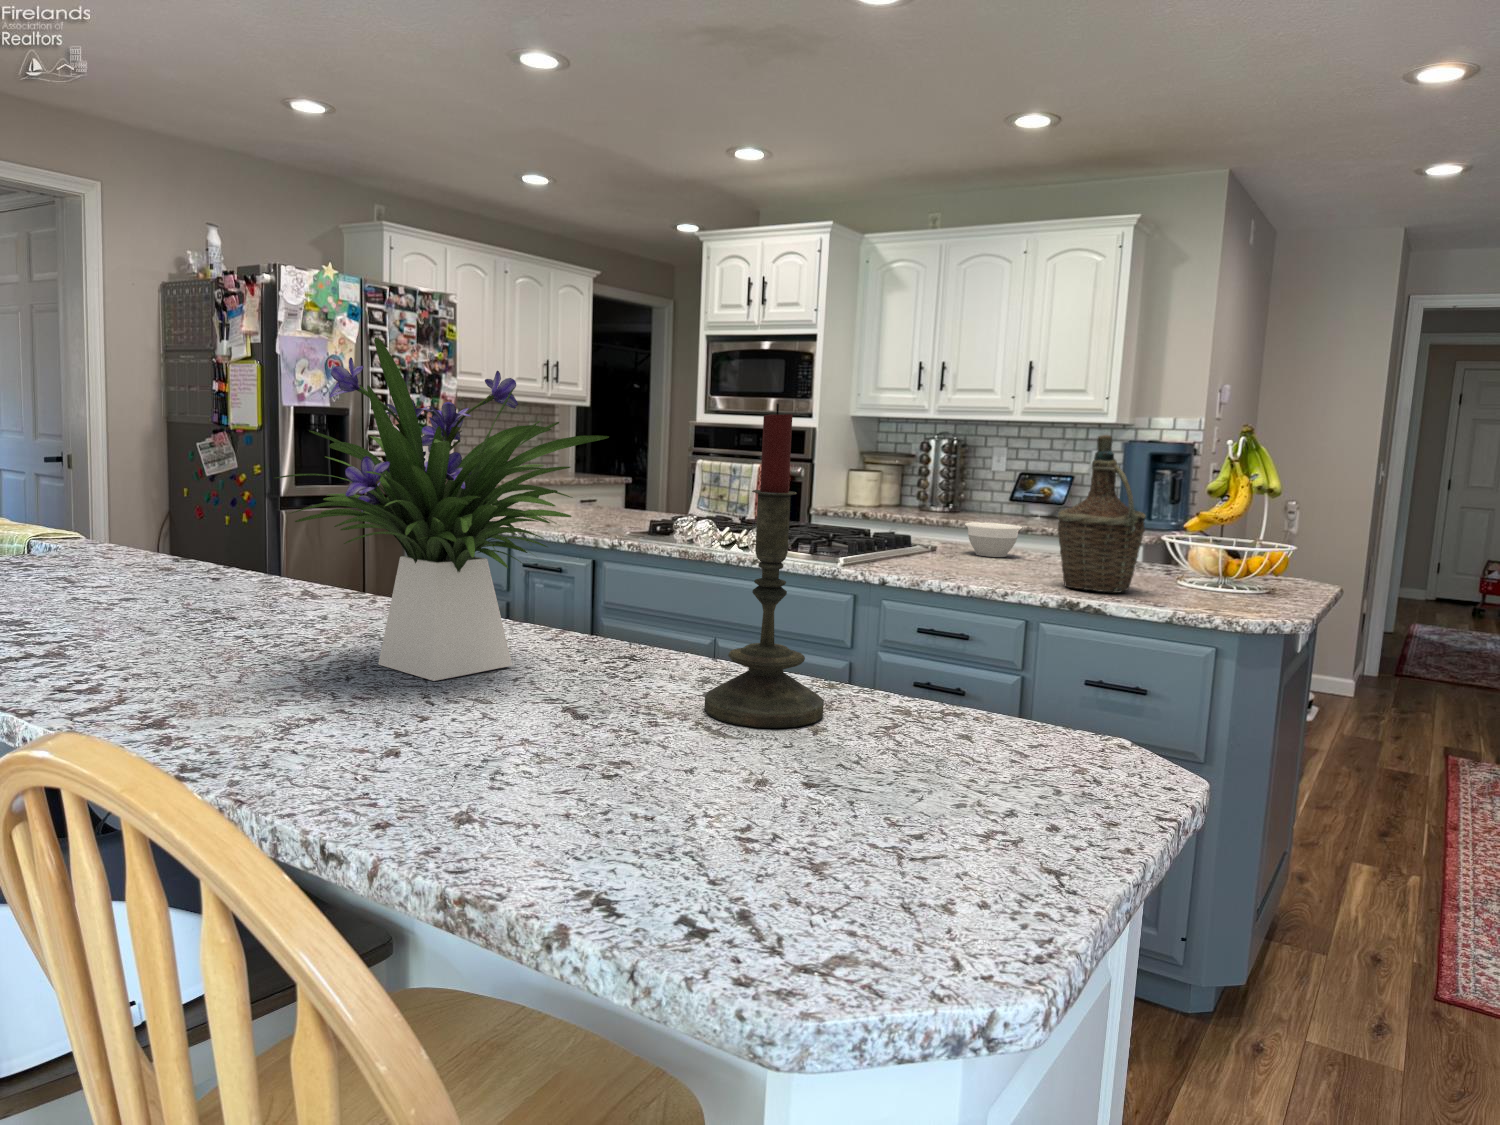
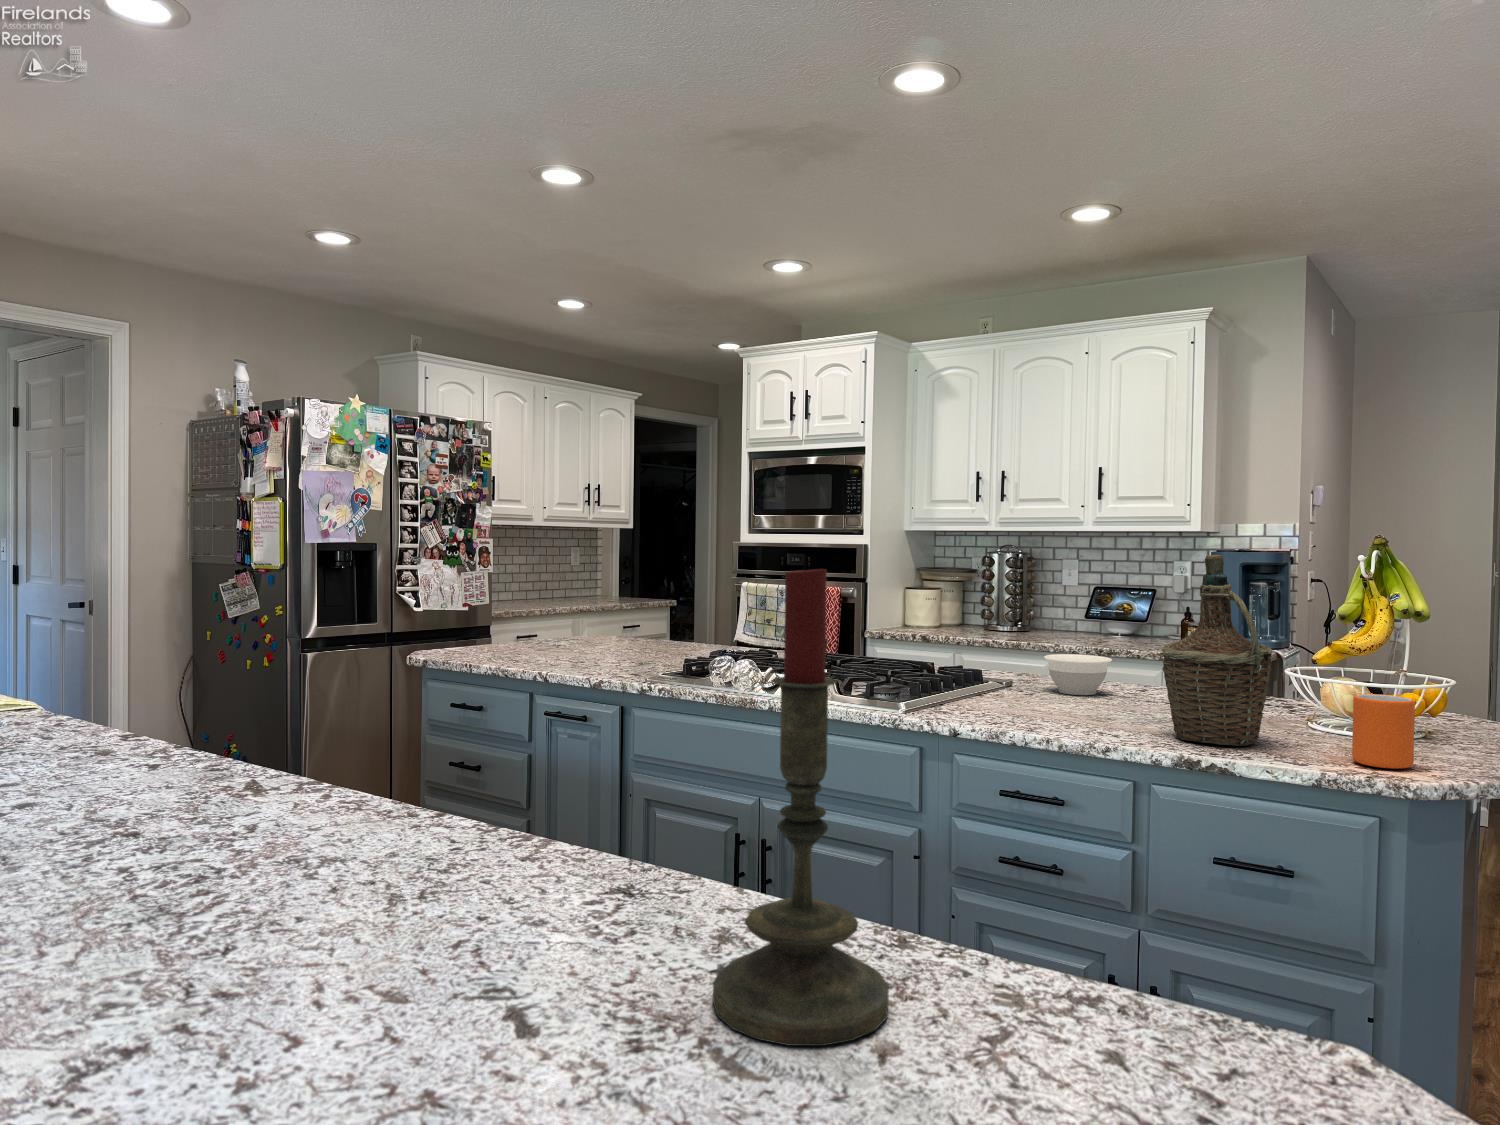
flower arrangement: present [274,337,609,681] -> none [112,482,577,953]
mug: none [1199,552,1250,610] -> present [1352,694,1415,769]

